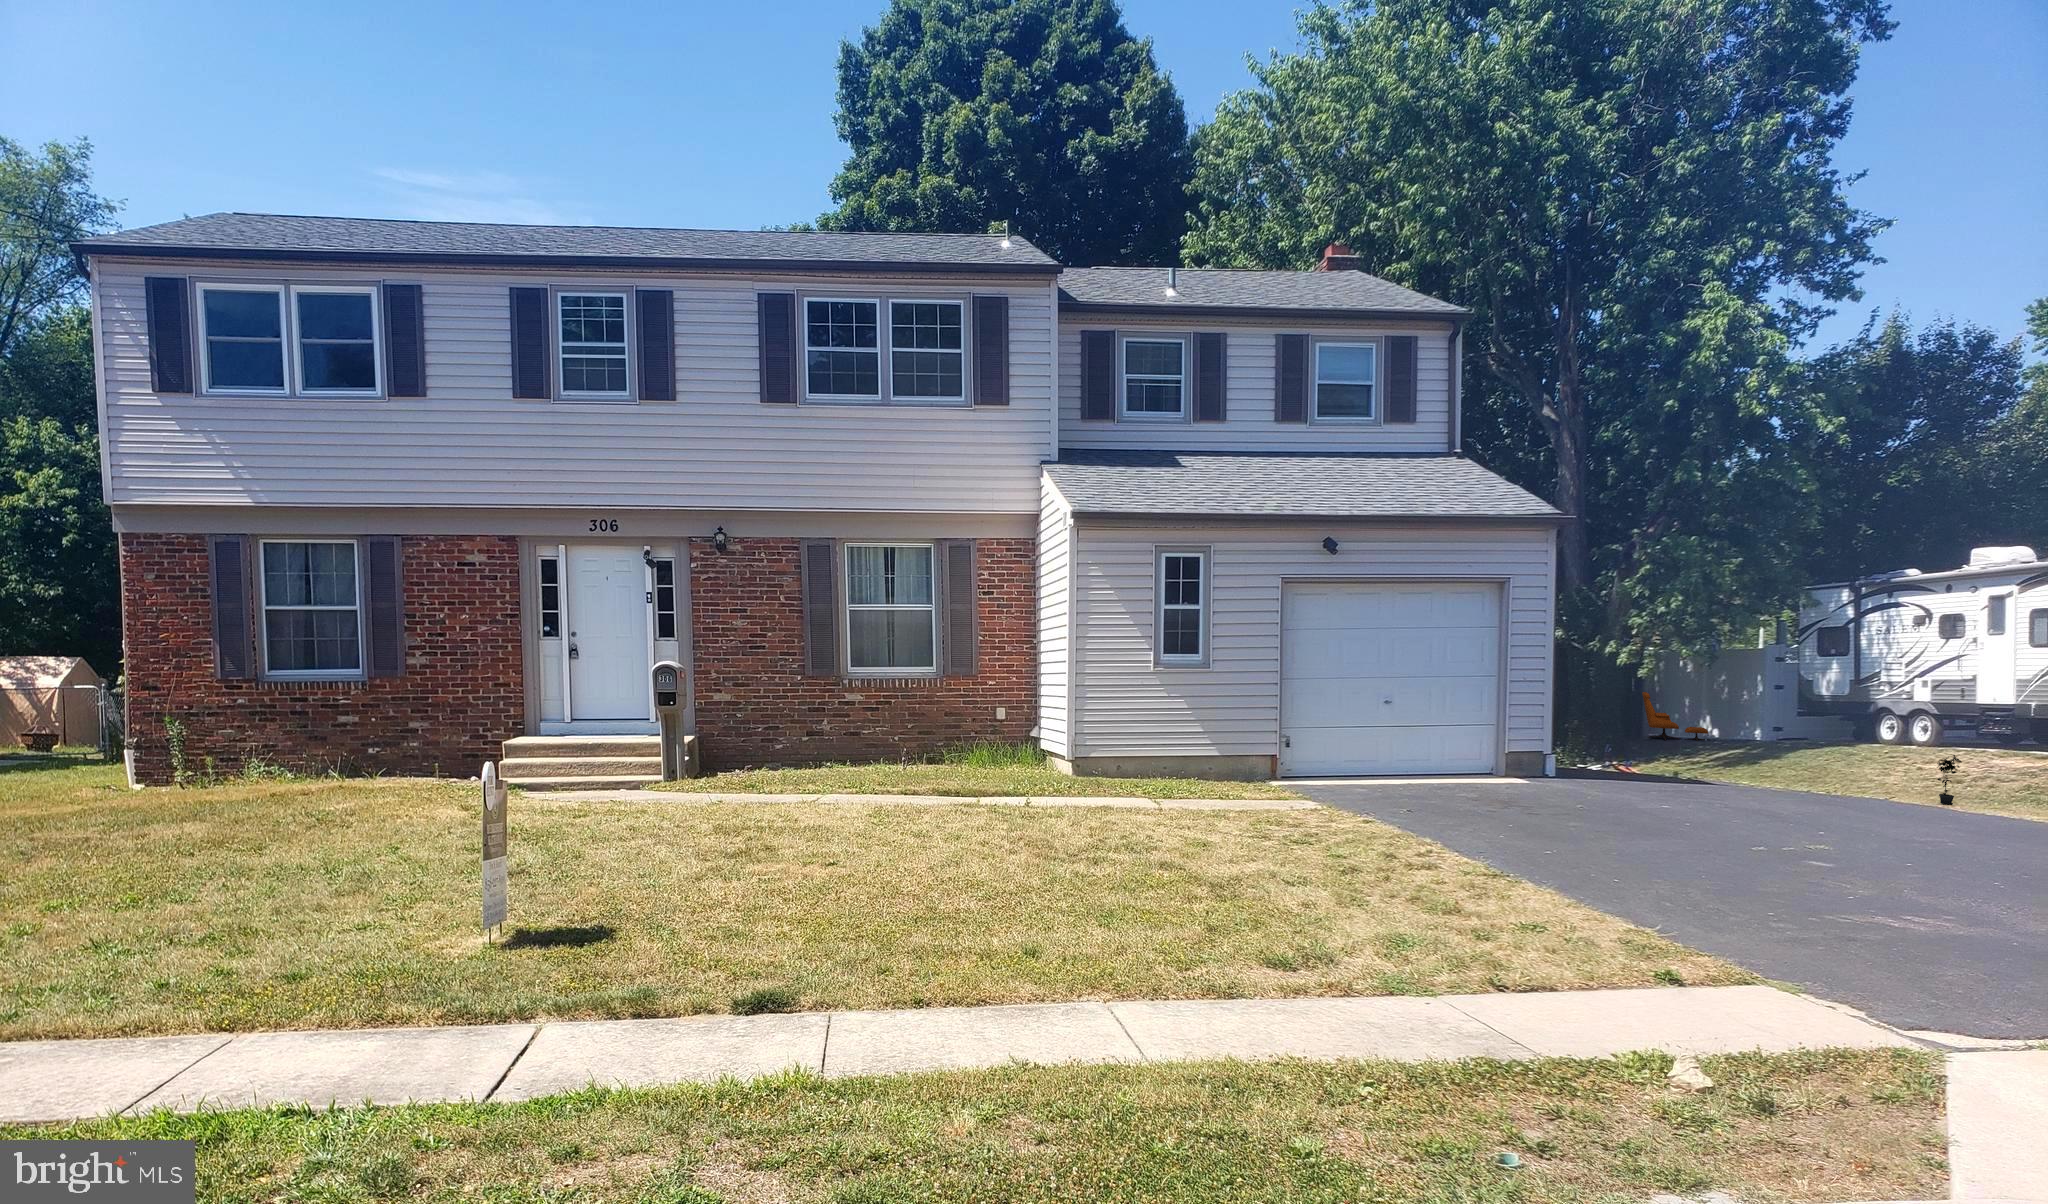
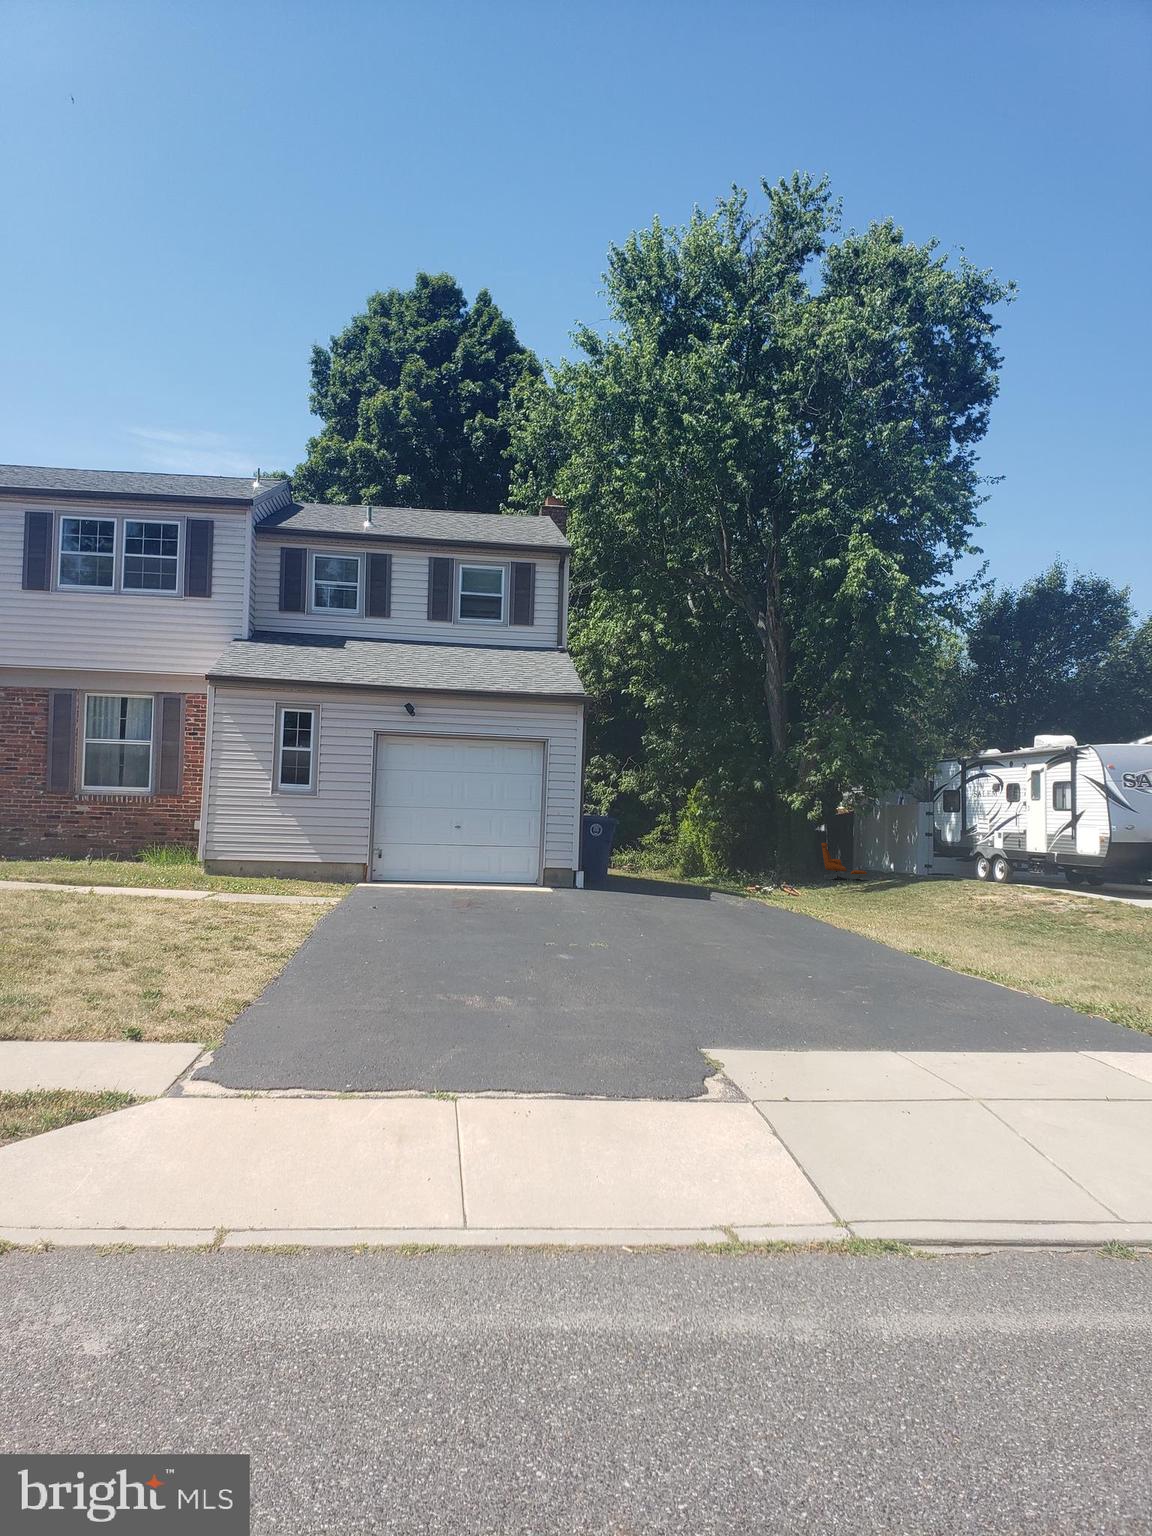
potted plant: present [1937,755,1961,805] -> none [872,871,889,909]

